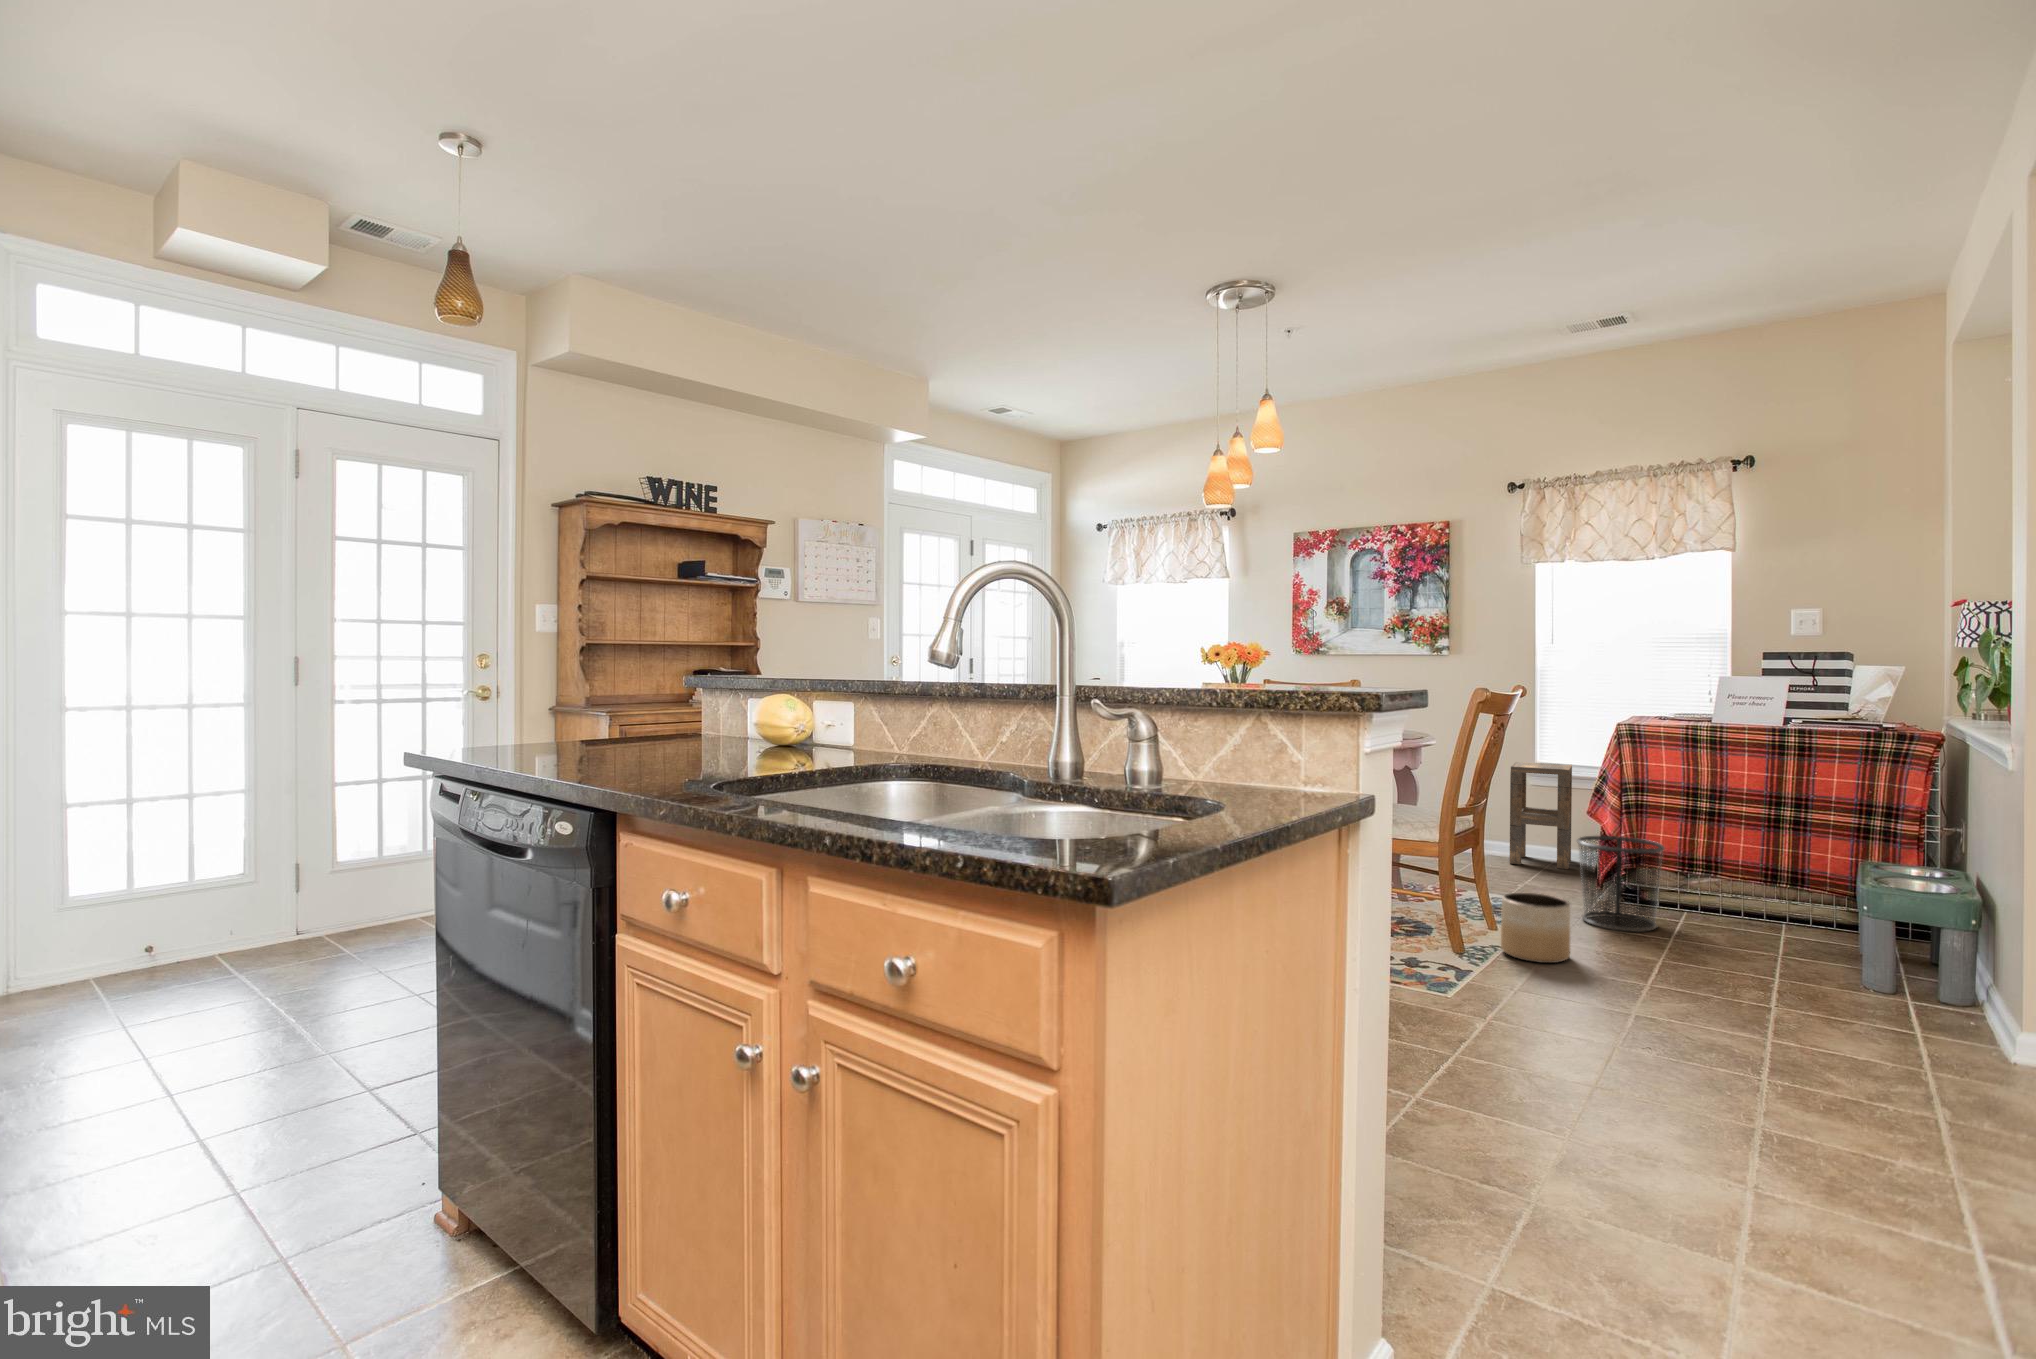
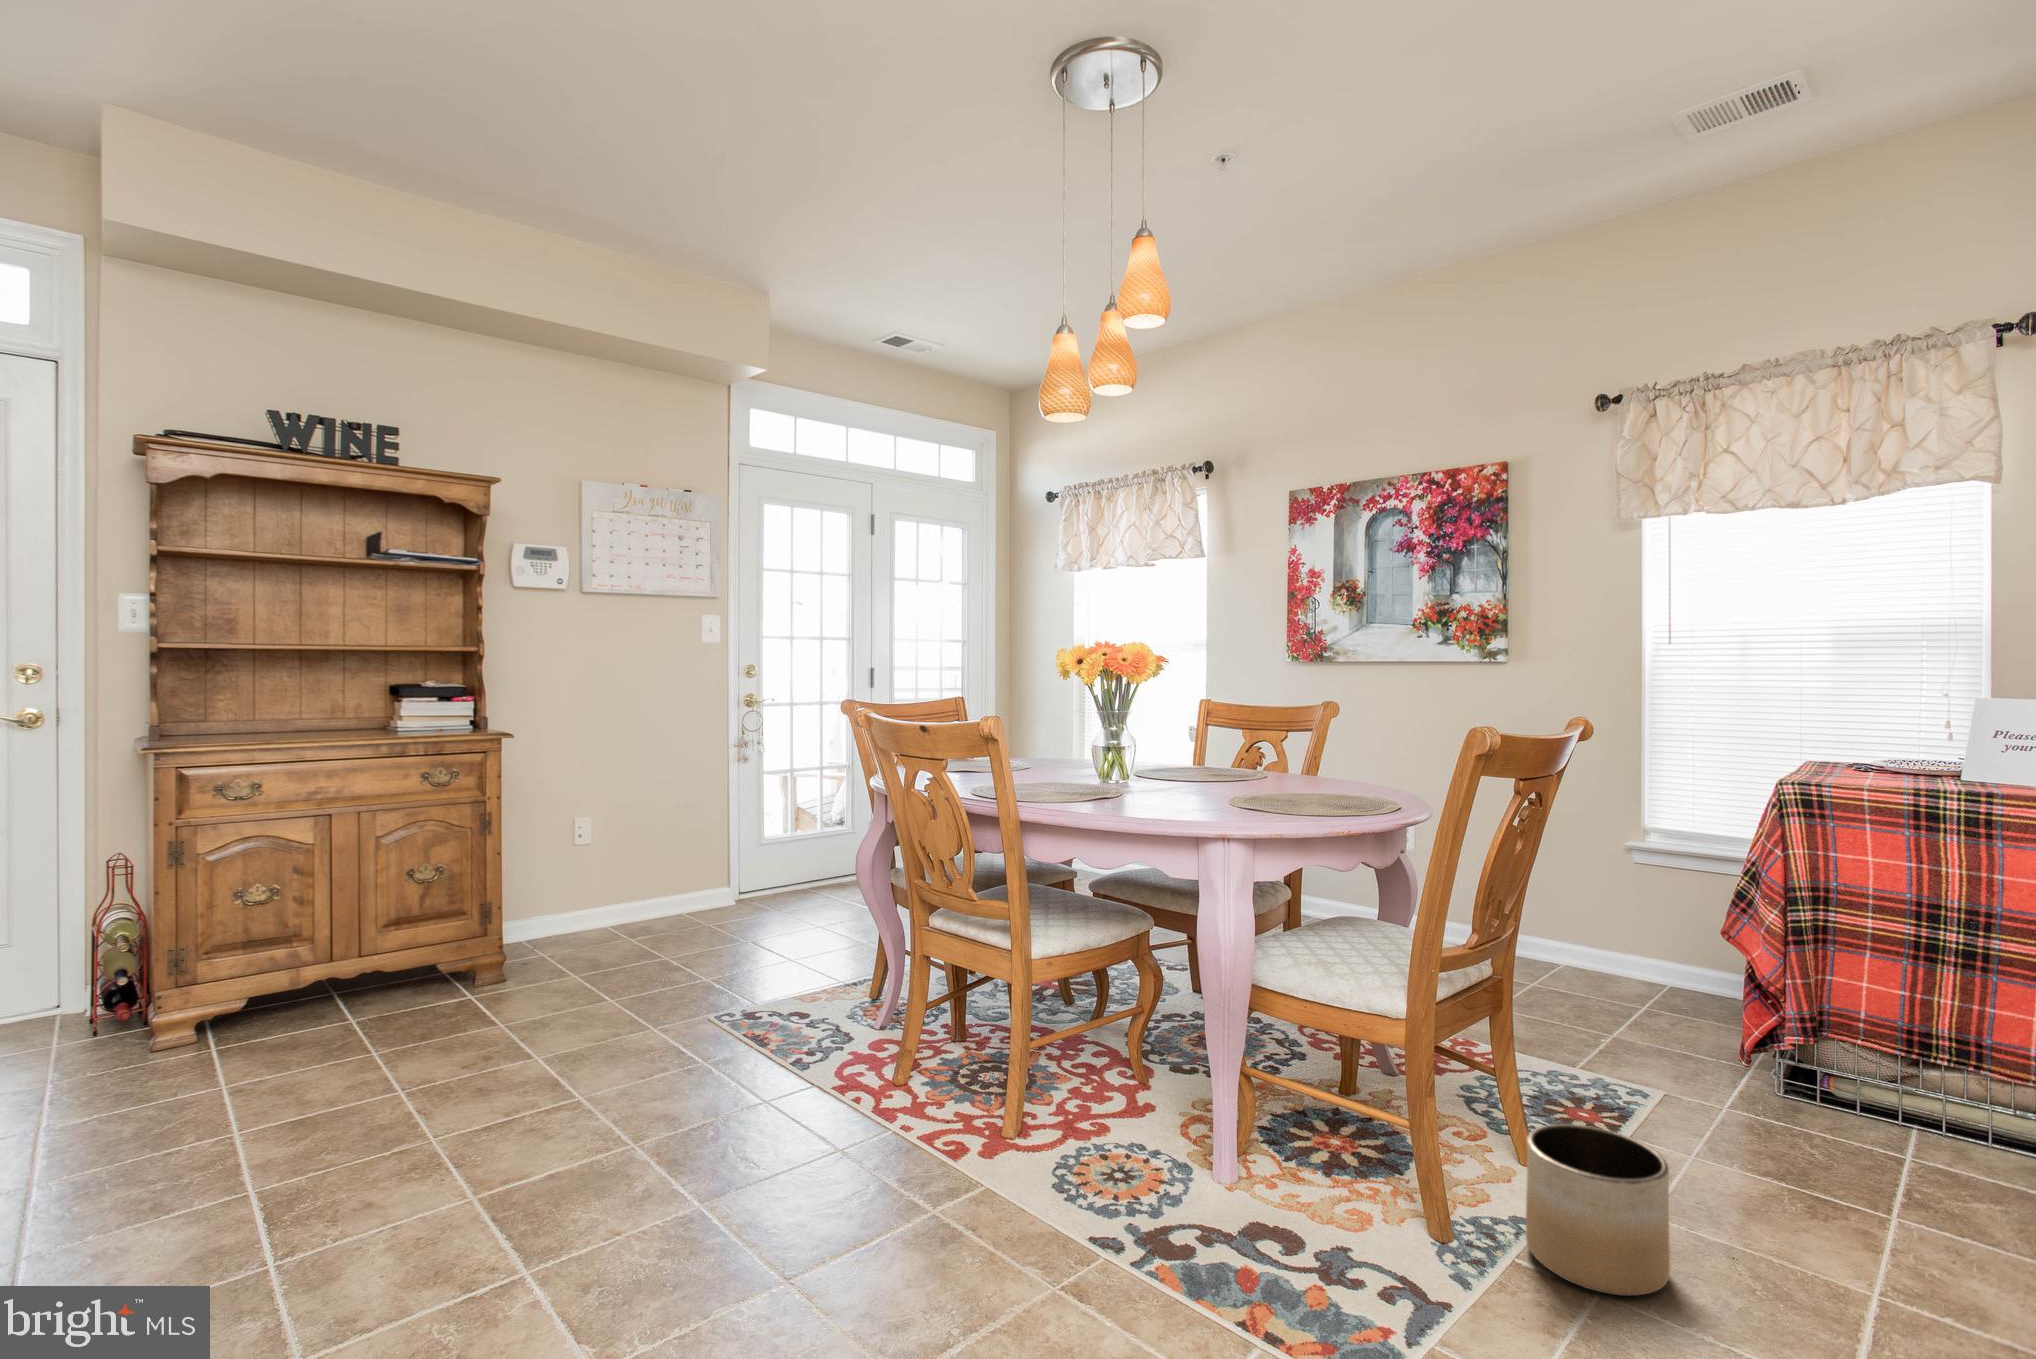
side table: present [1510,762,1572,869] -> none [1598,829,1704,1009]
waste bin: present [1577,836,1665,932] -> none [1696,990,1877,1194]

